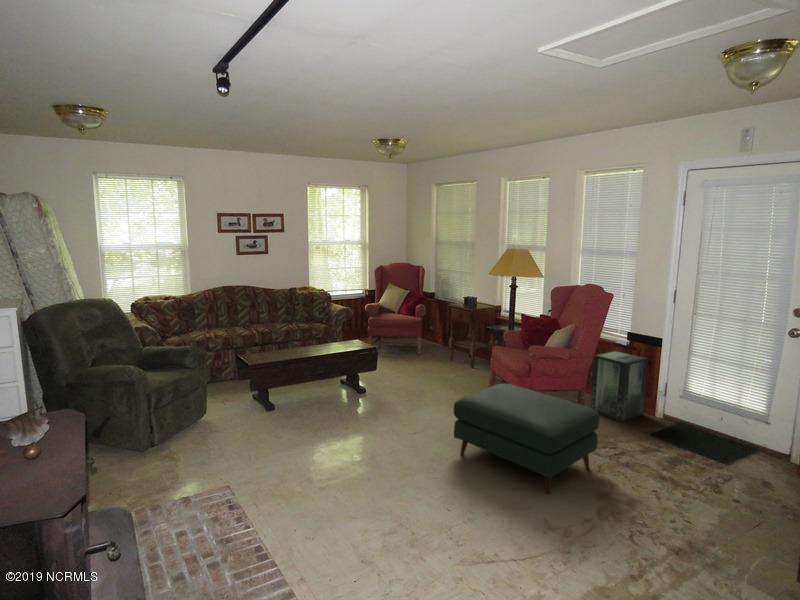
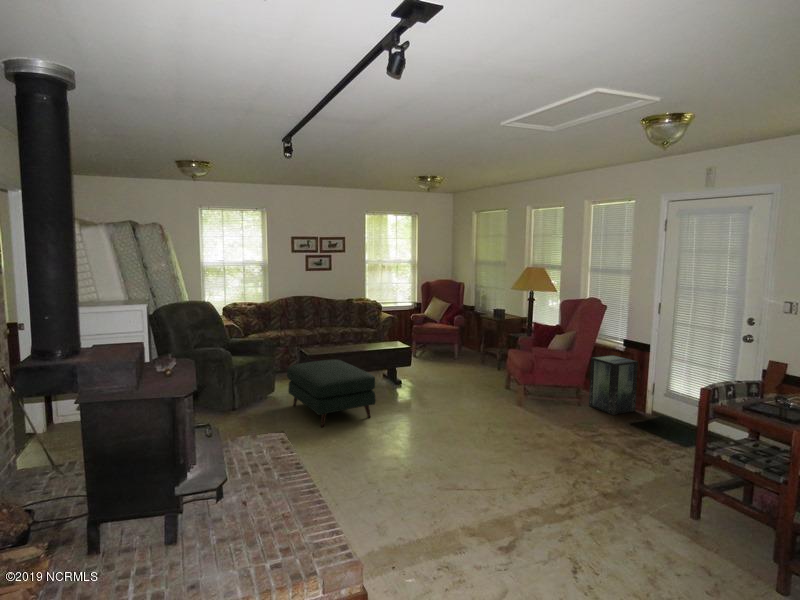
ottoman: present [454,384,600,494] -> present [287,360,376,427]

